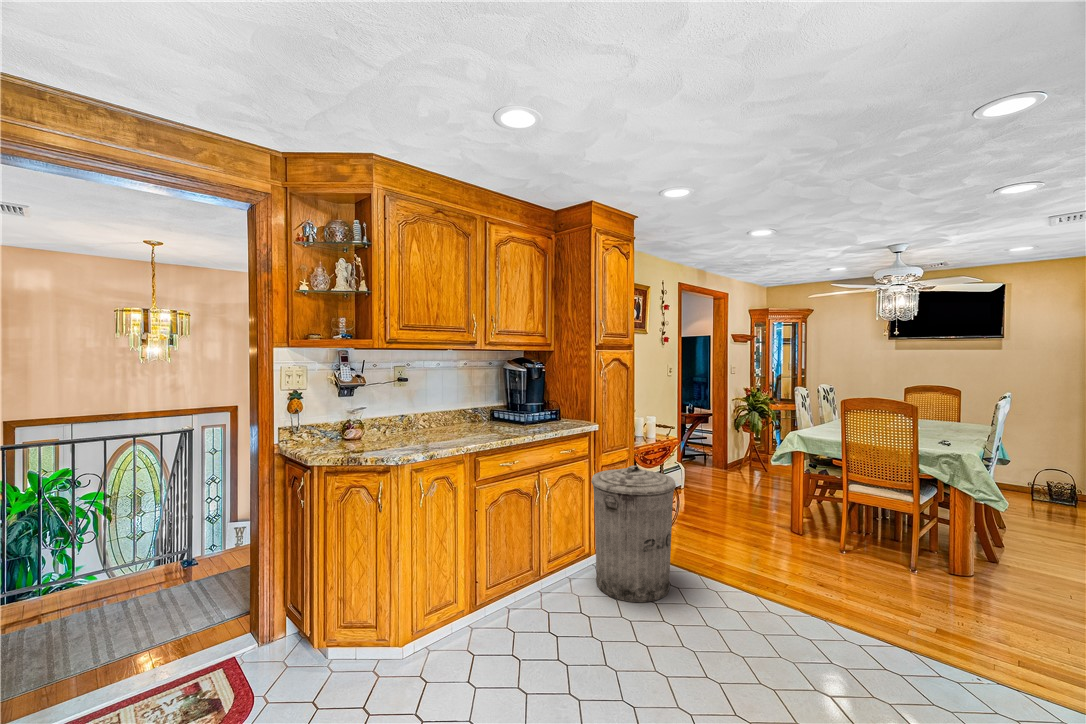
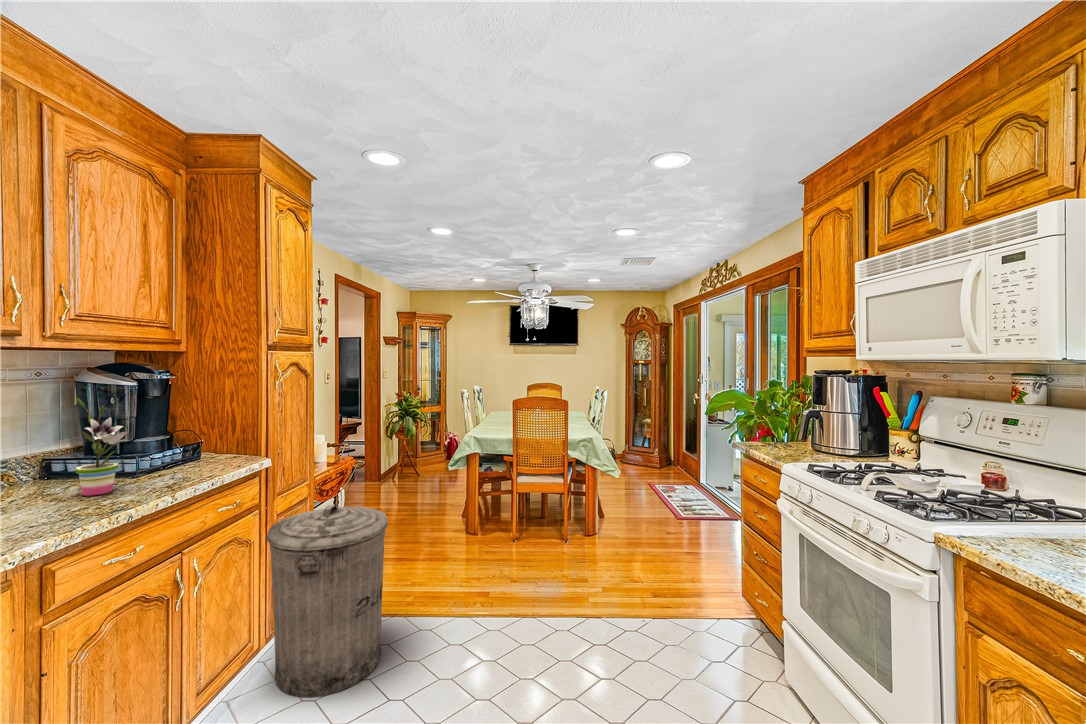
potted plant: none [494,377,517,431] -> present [76,398,128,496]

